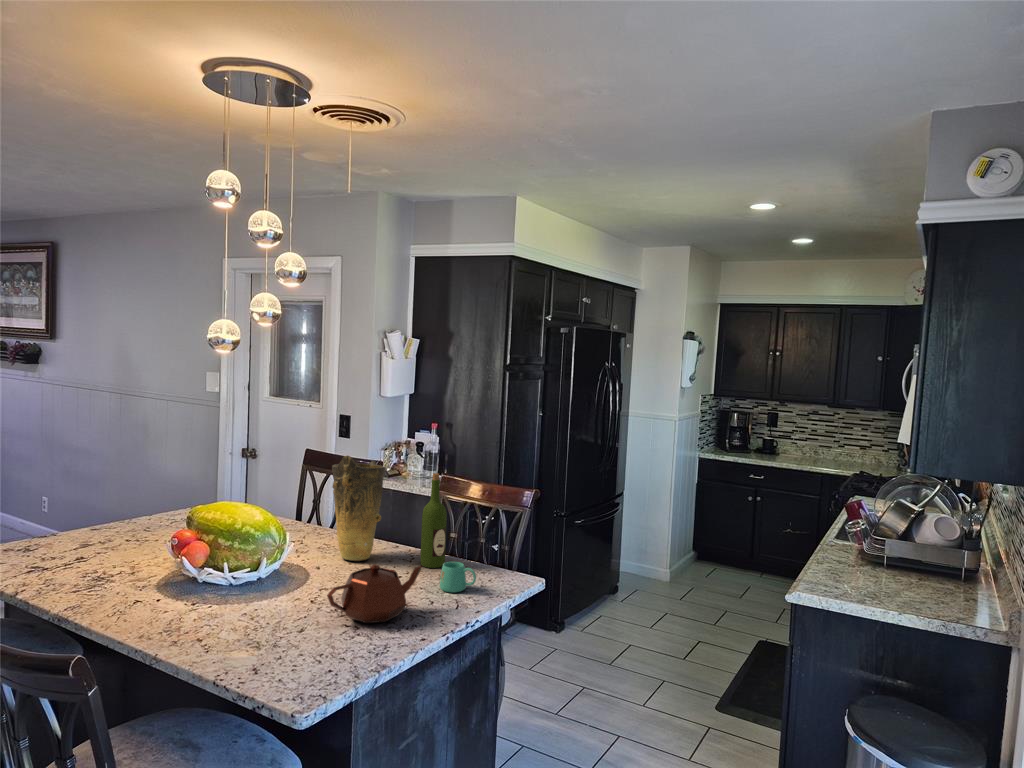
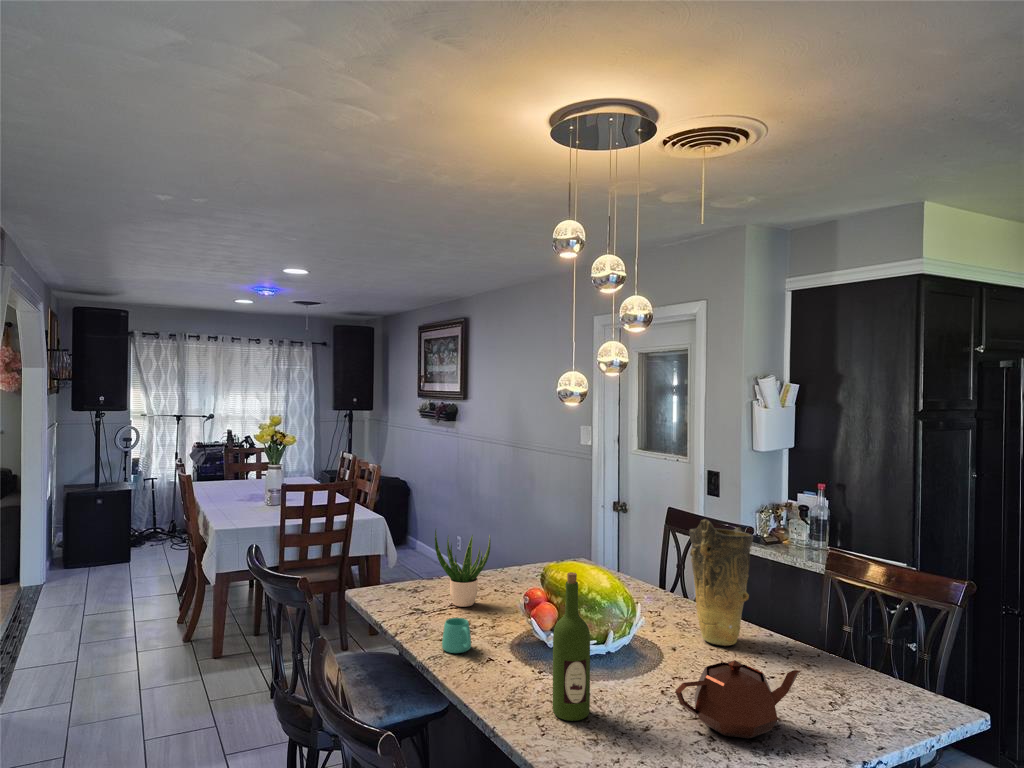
wine bottle: present [420,473,447,568] -> present [553,572,590,721]
potted plant: none [58,480,126,559] -> present [435,530,491,607]
mug: present [440,562,476,592] -> present [442,618,471,653]

